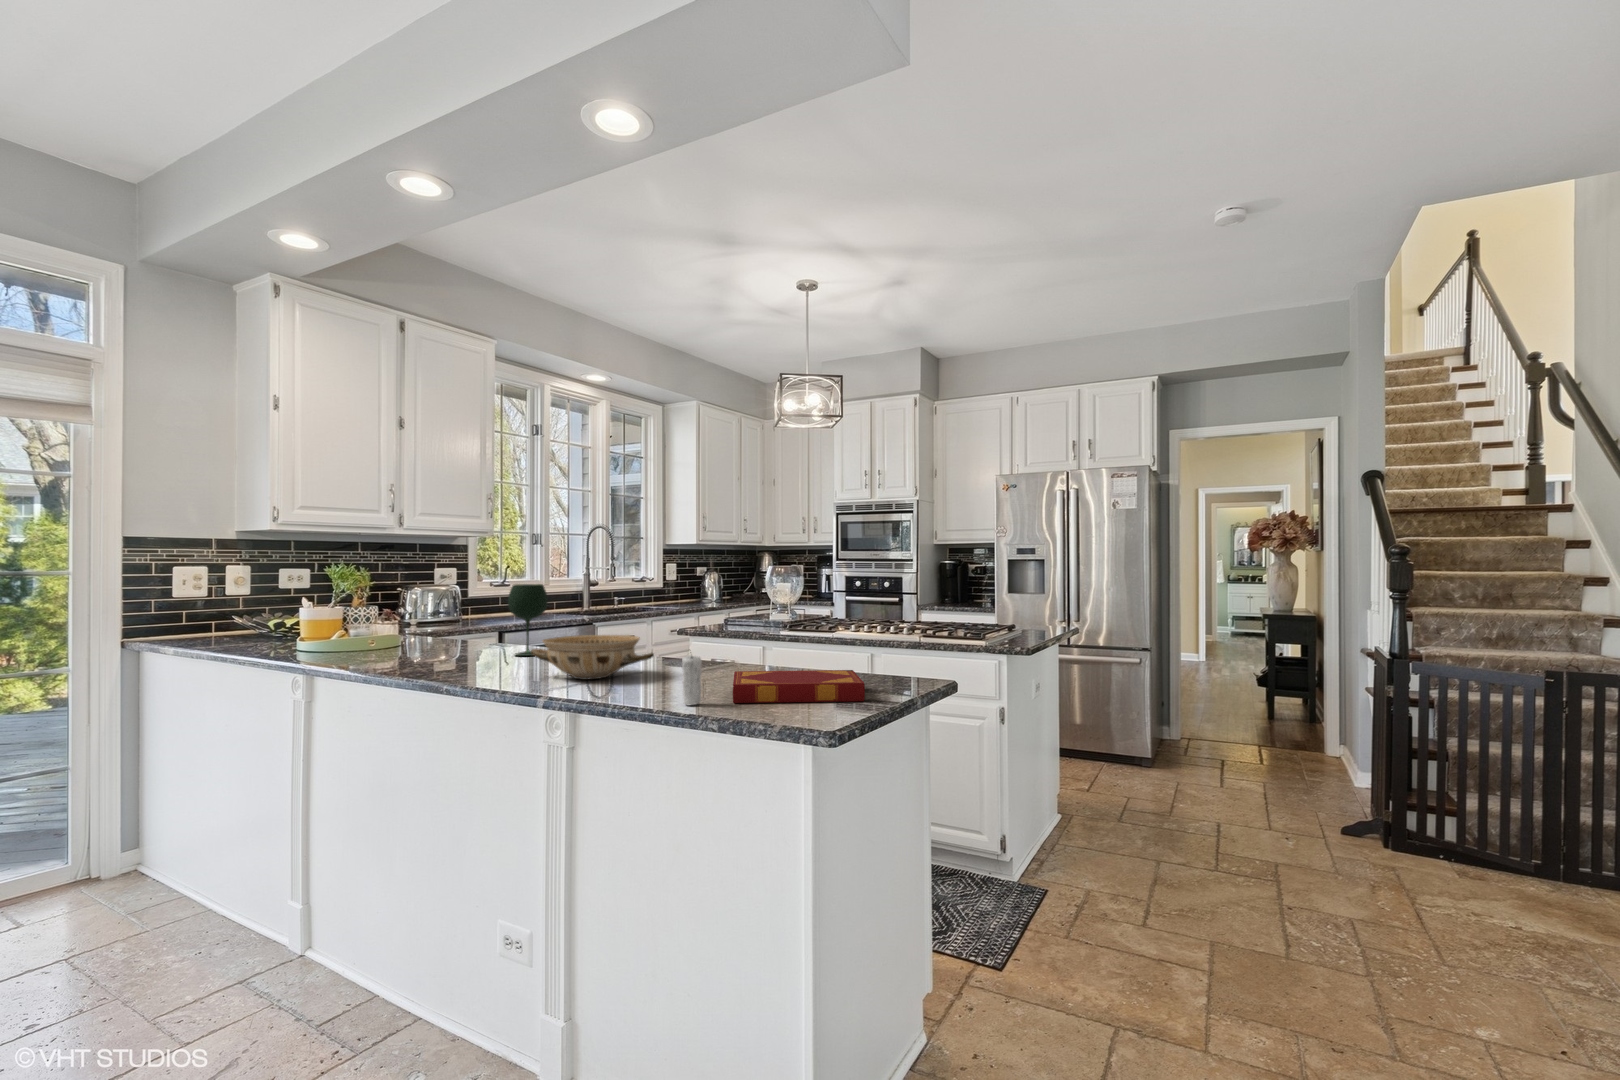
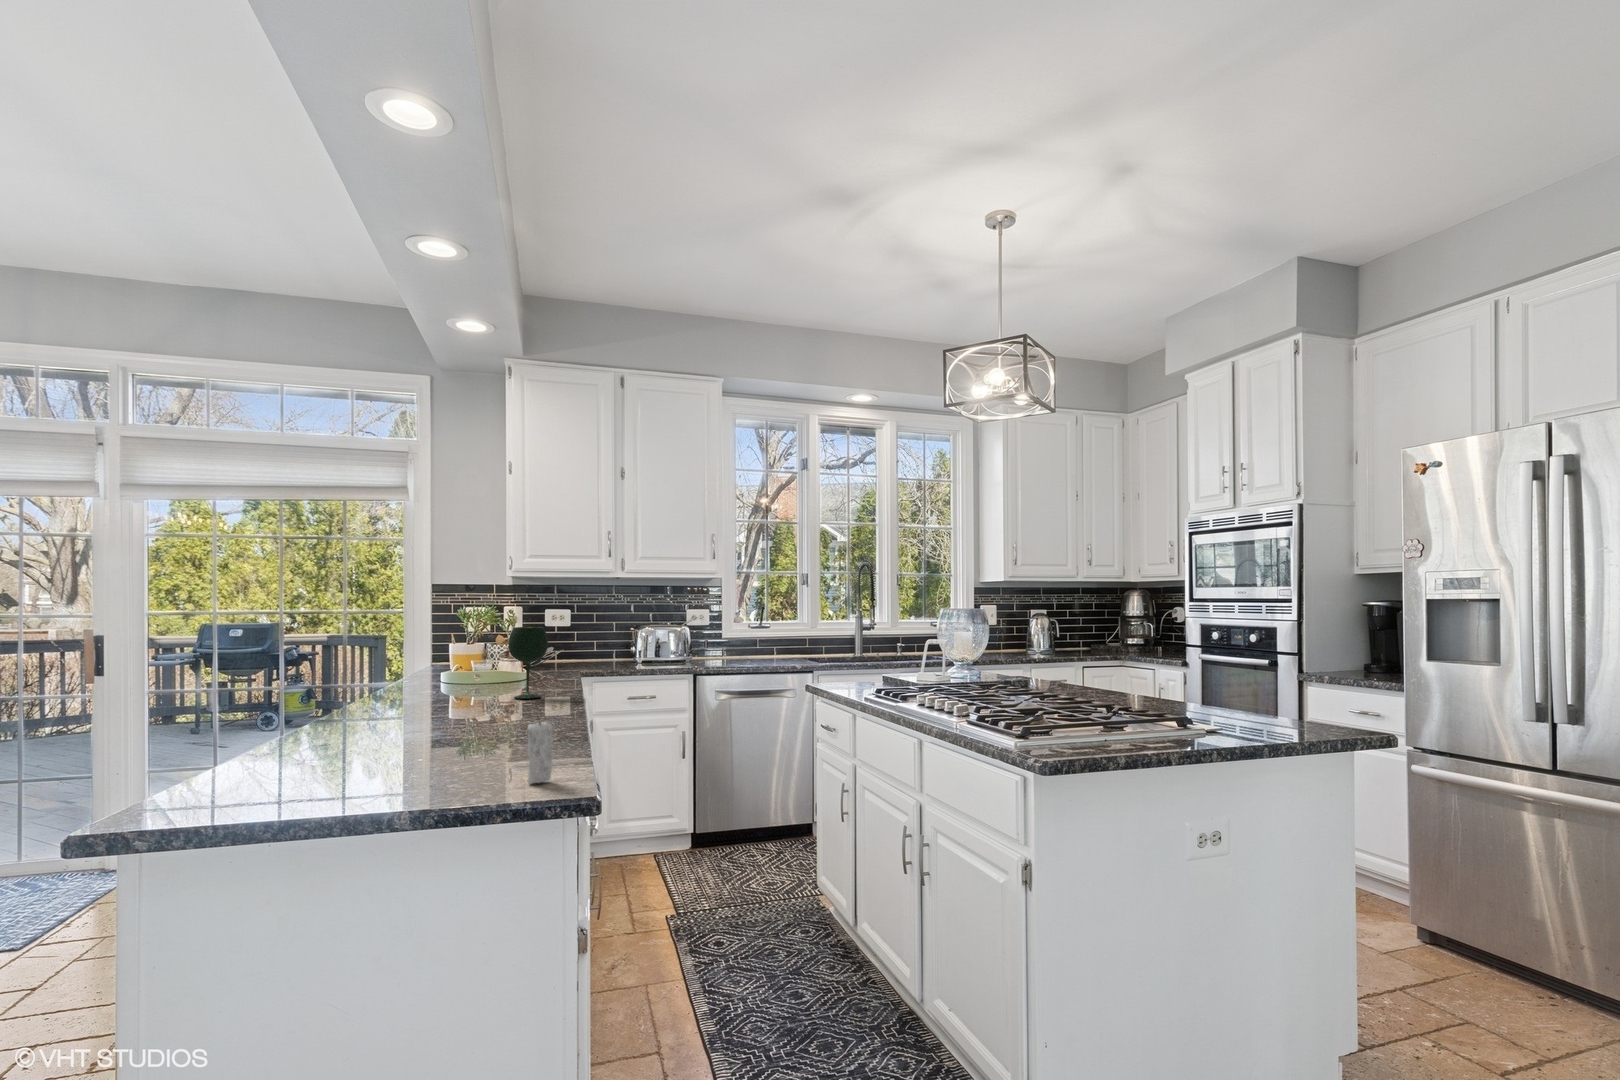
ceramic bowl: present [531,635,654,679] -> none [377,681,483,727]
candle: present [682,655,702,705] -> present [527,717,553,783]
hardback book: present [733,670,865,703] -> none [328,734,507,790]

